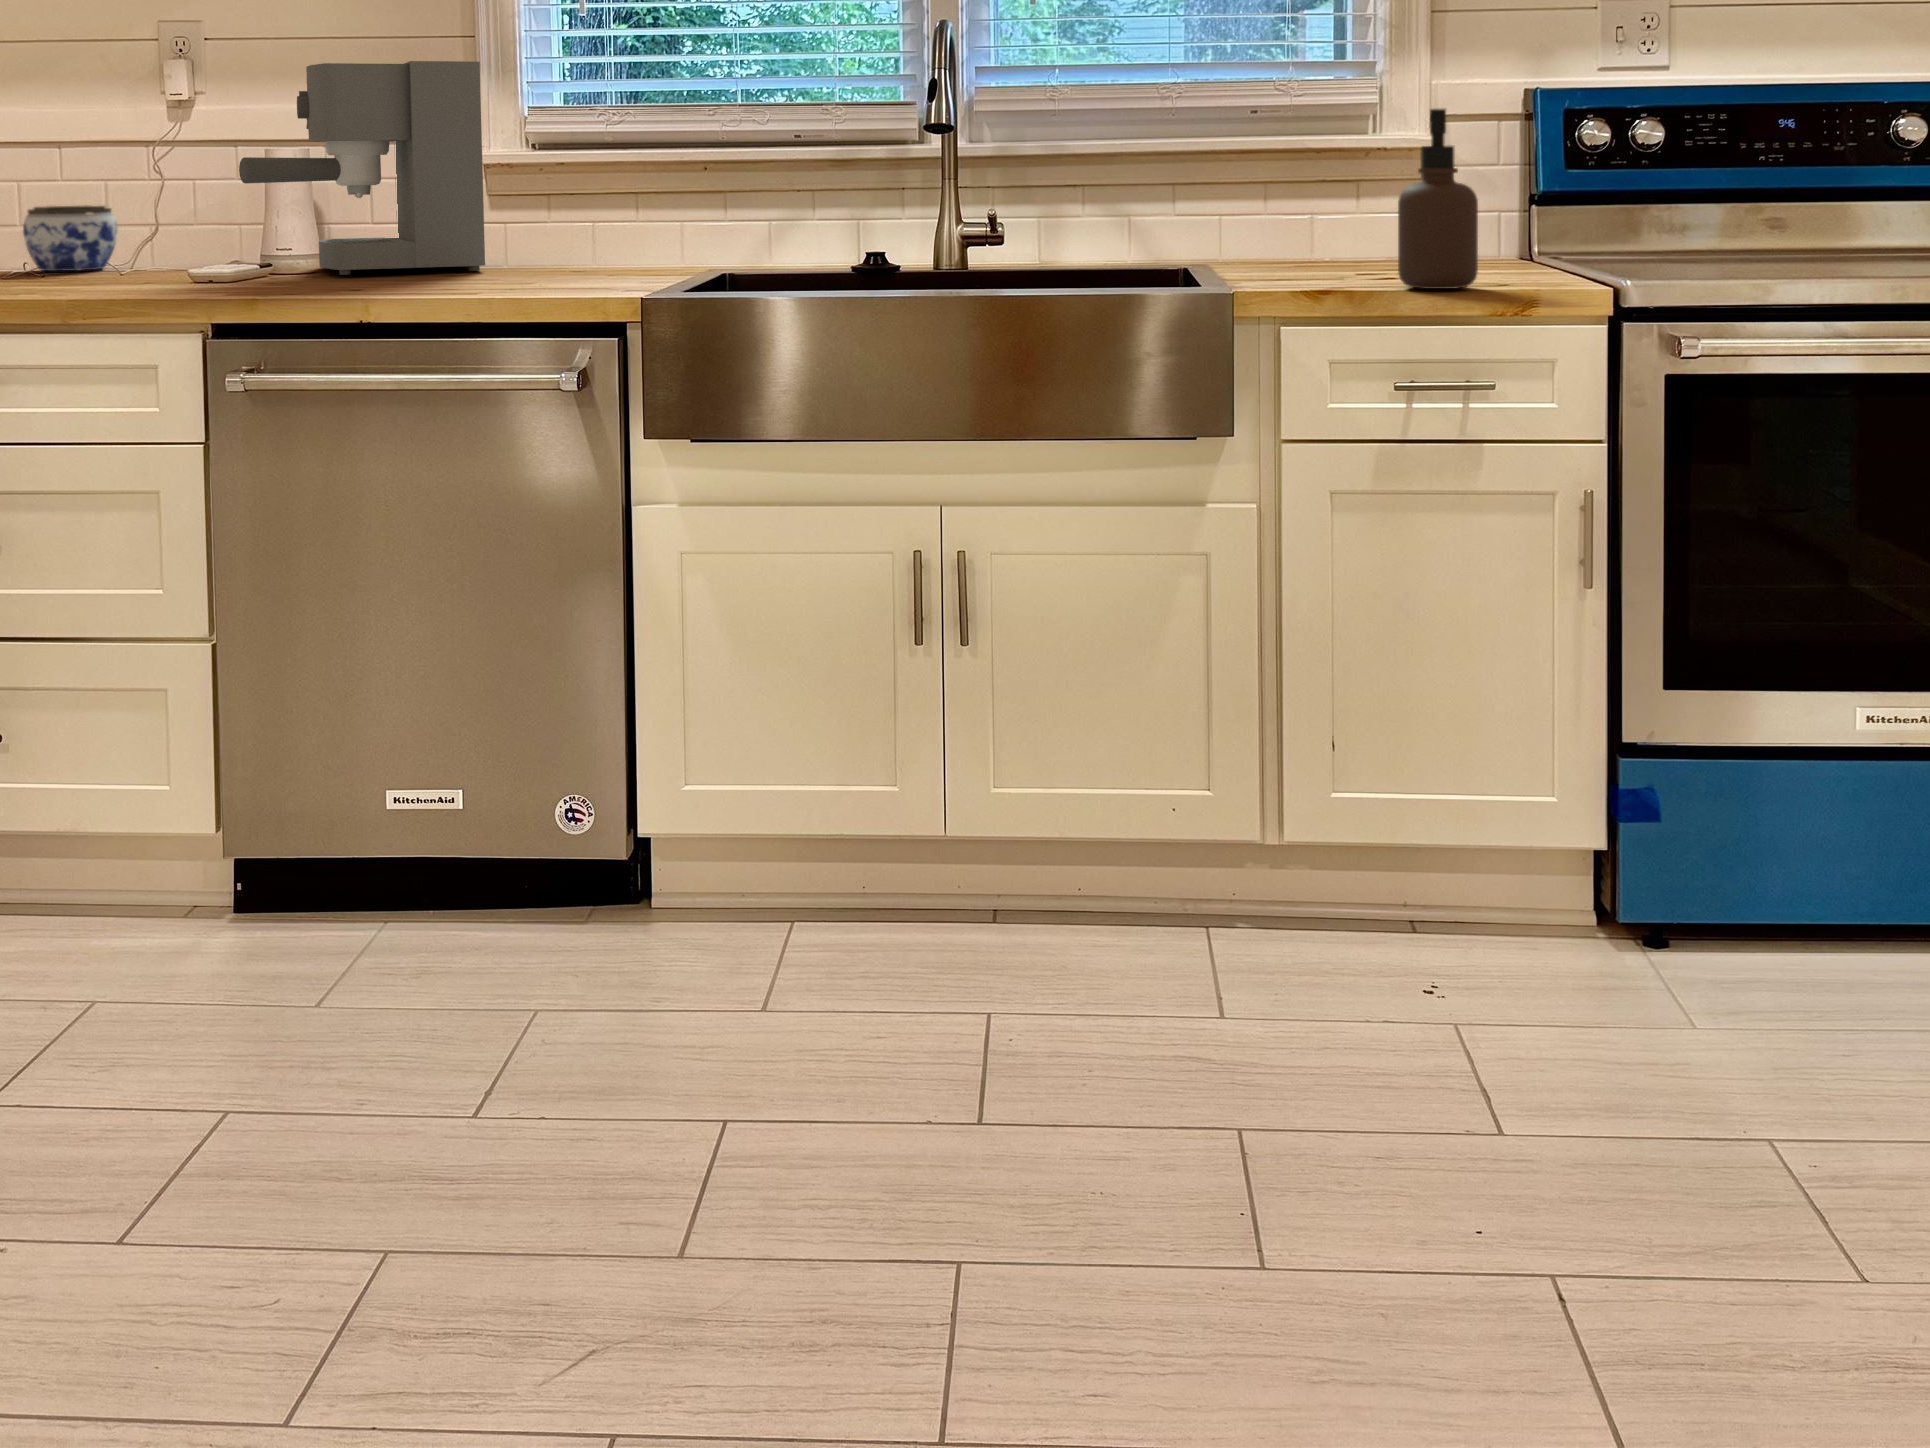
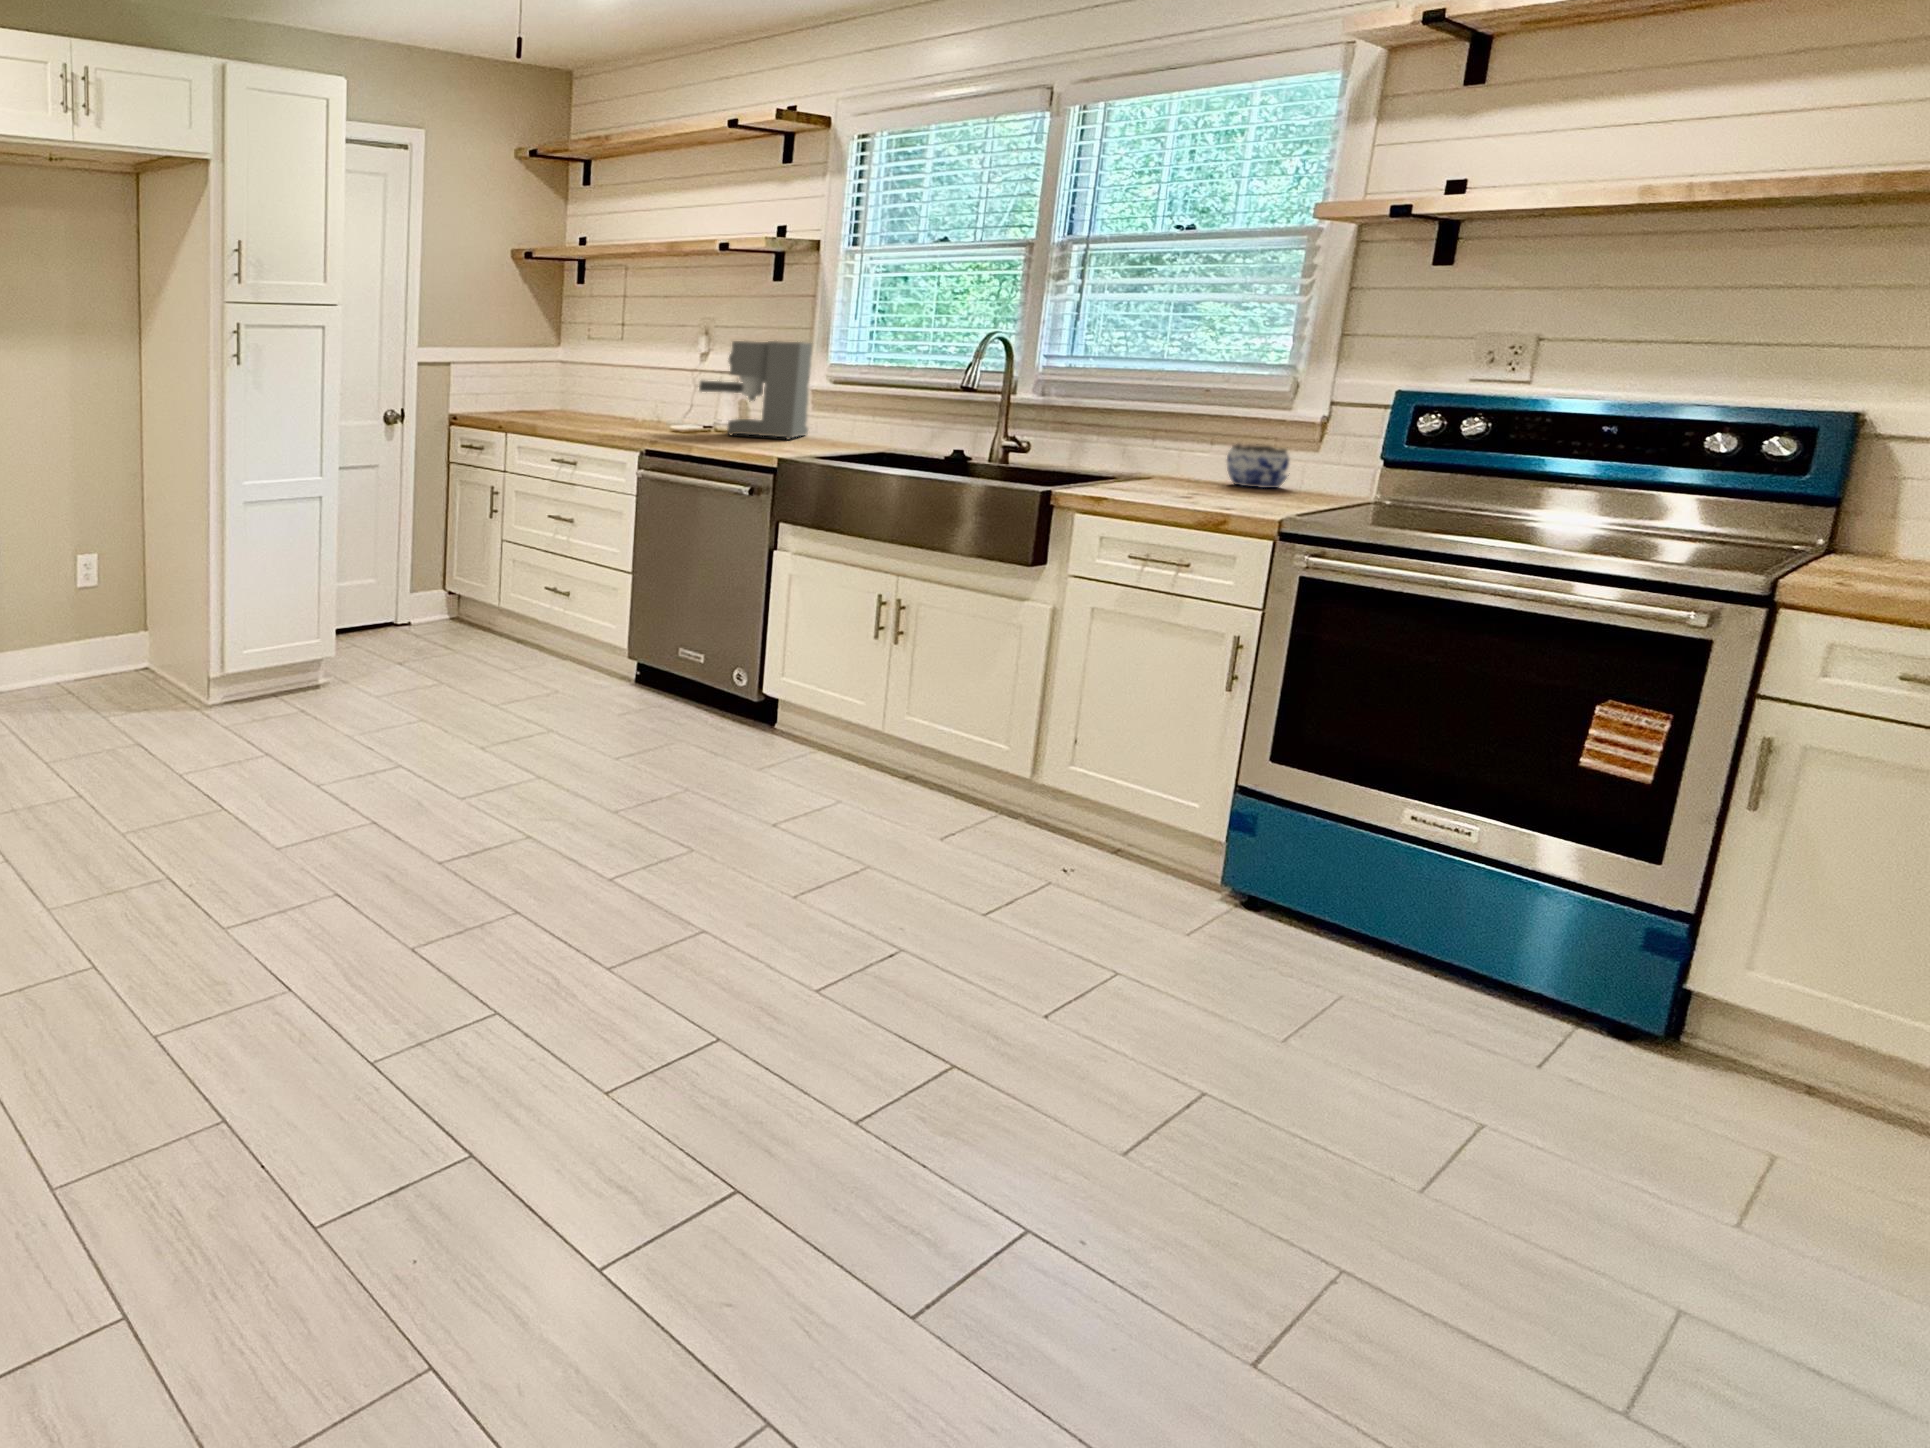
soap dispenser: present [1398,109,1478,289] -> none [1152,400,1210,505]
jar: present [23,205,117,271] -> present [1227,444,1289,488]

